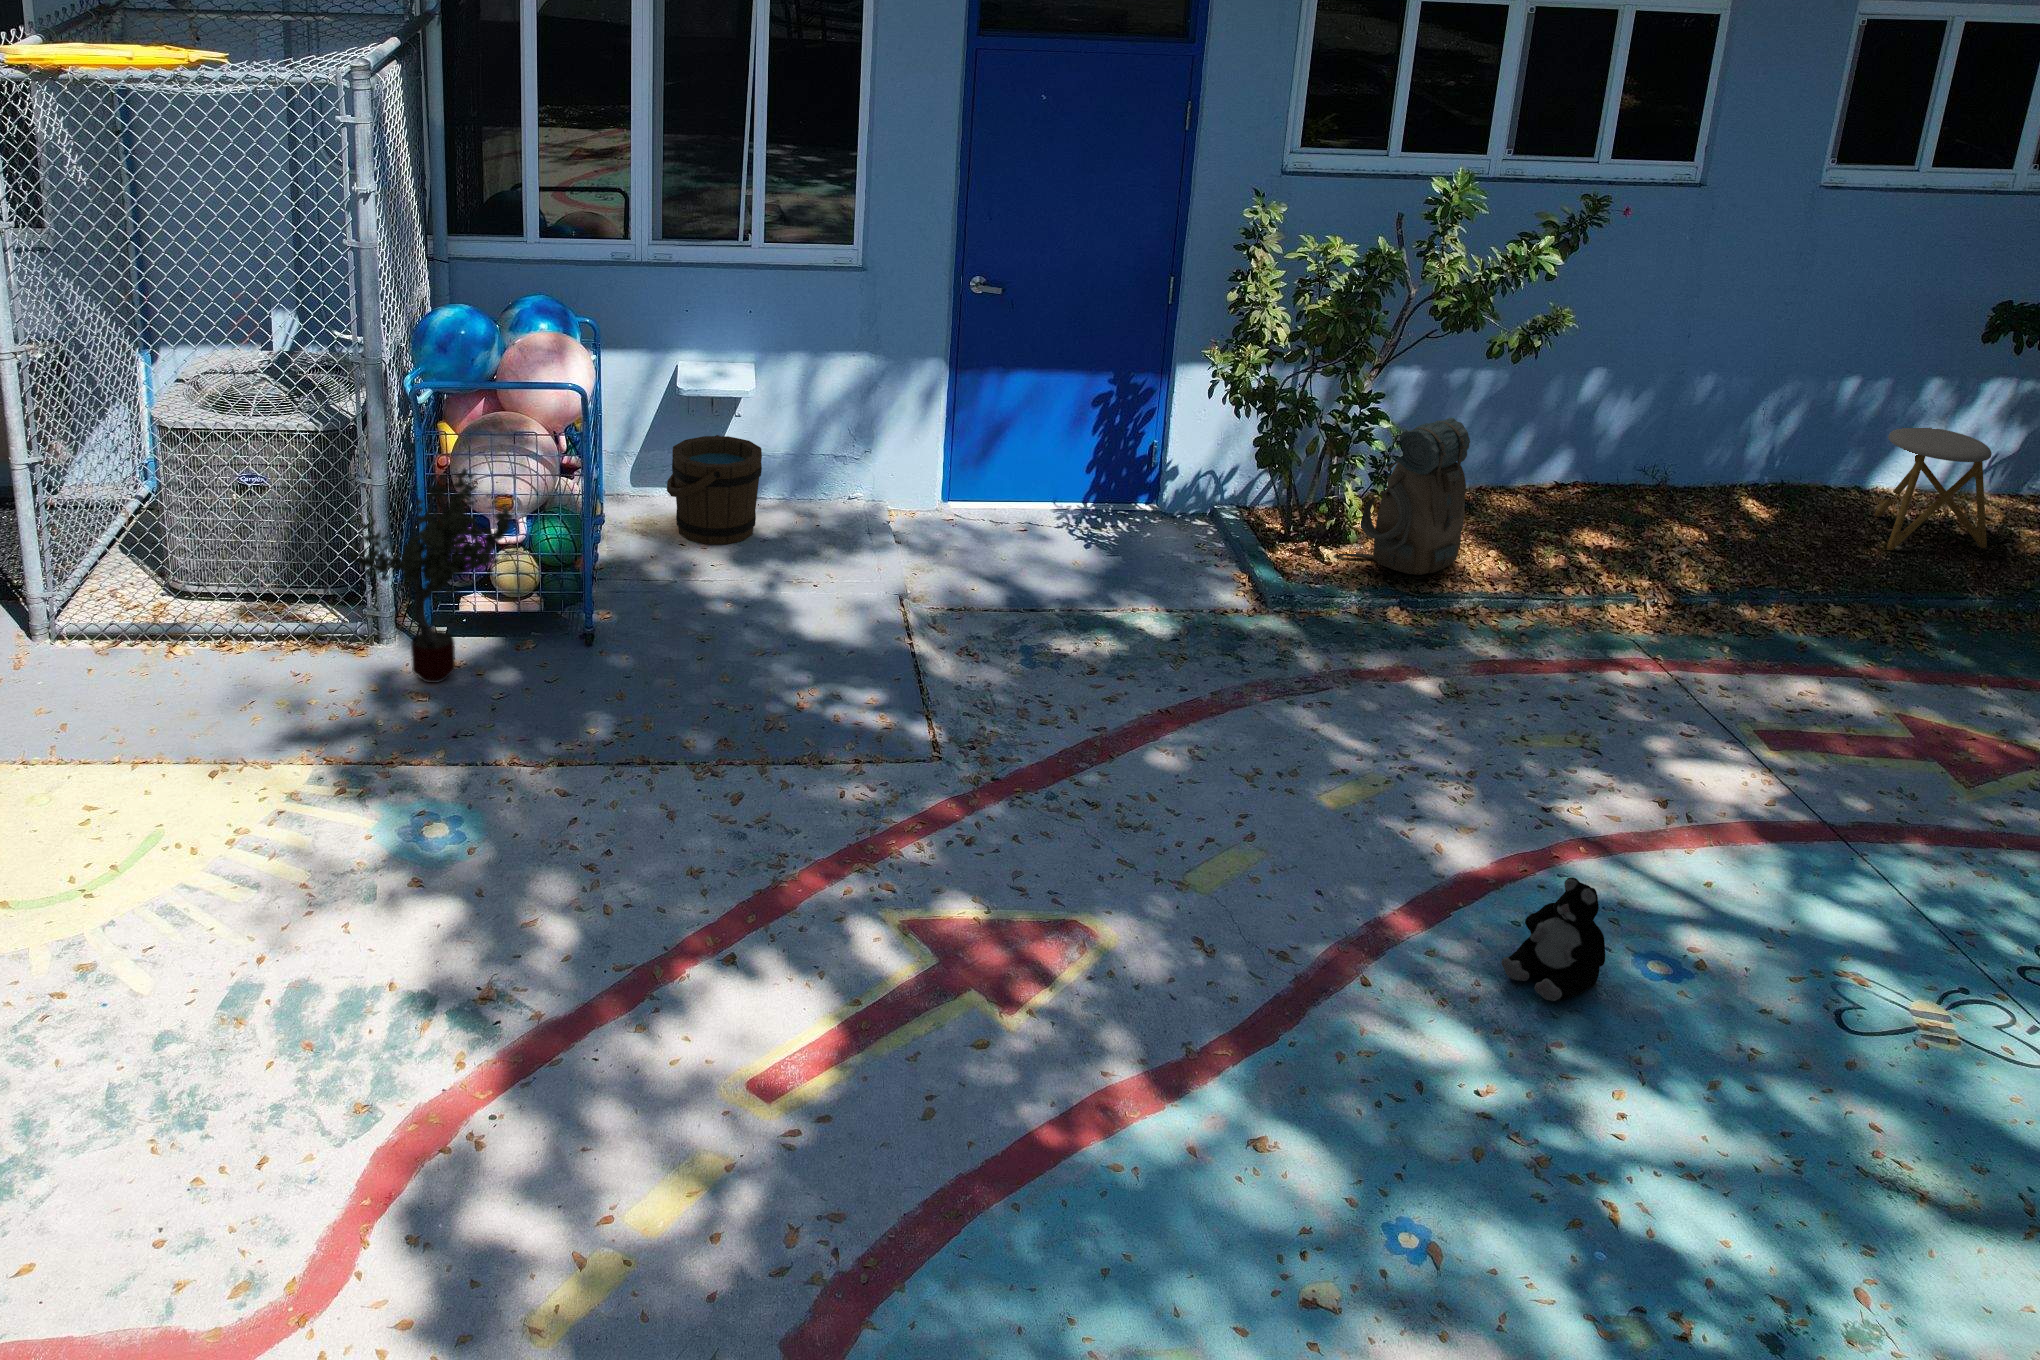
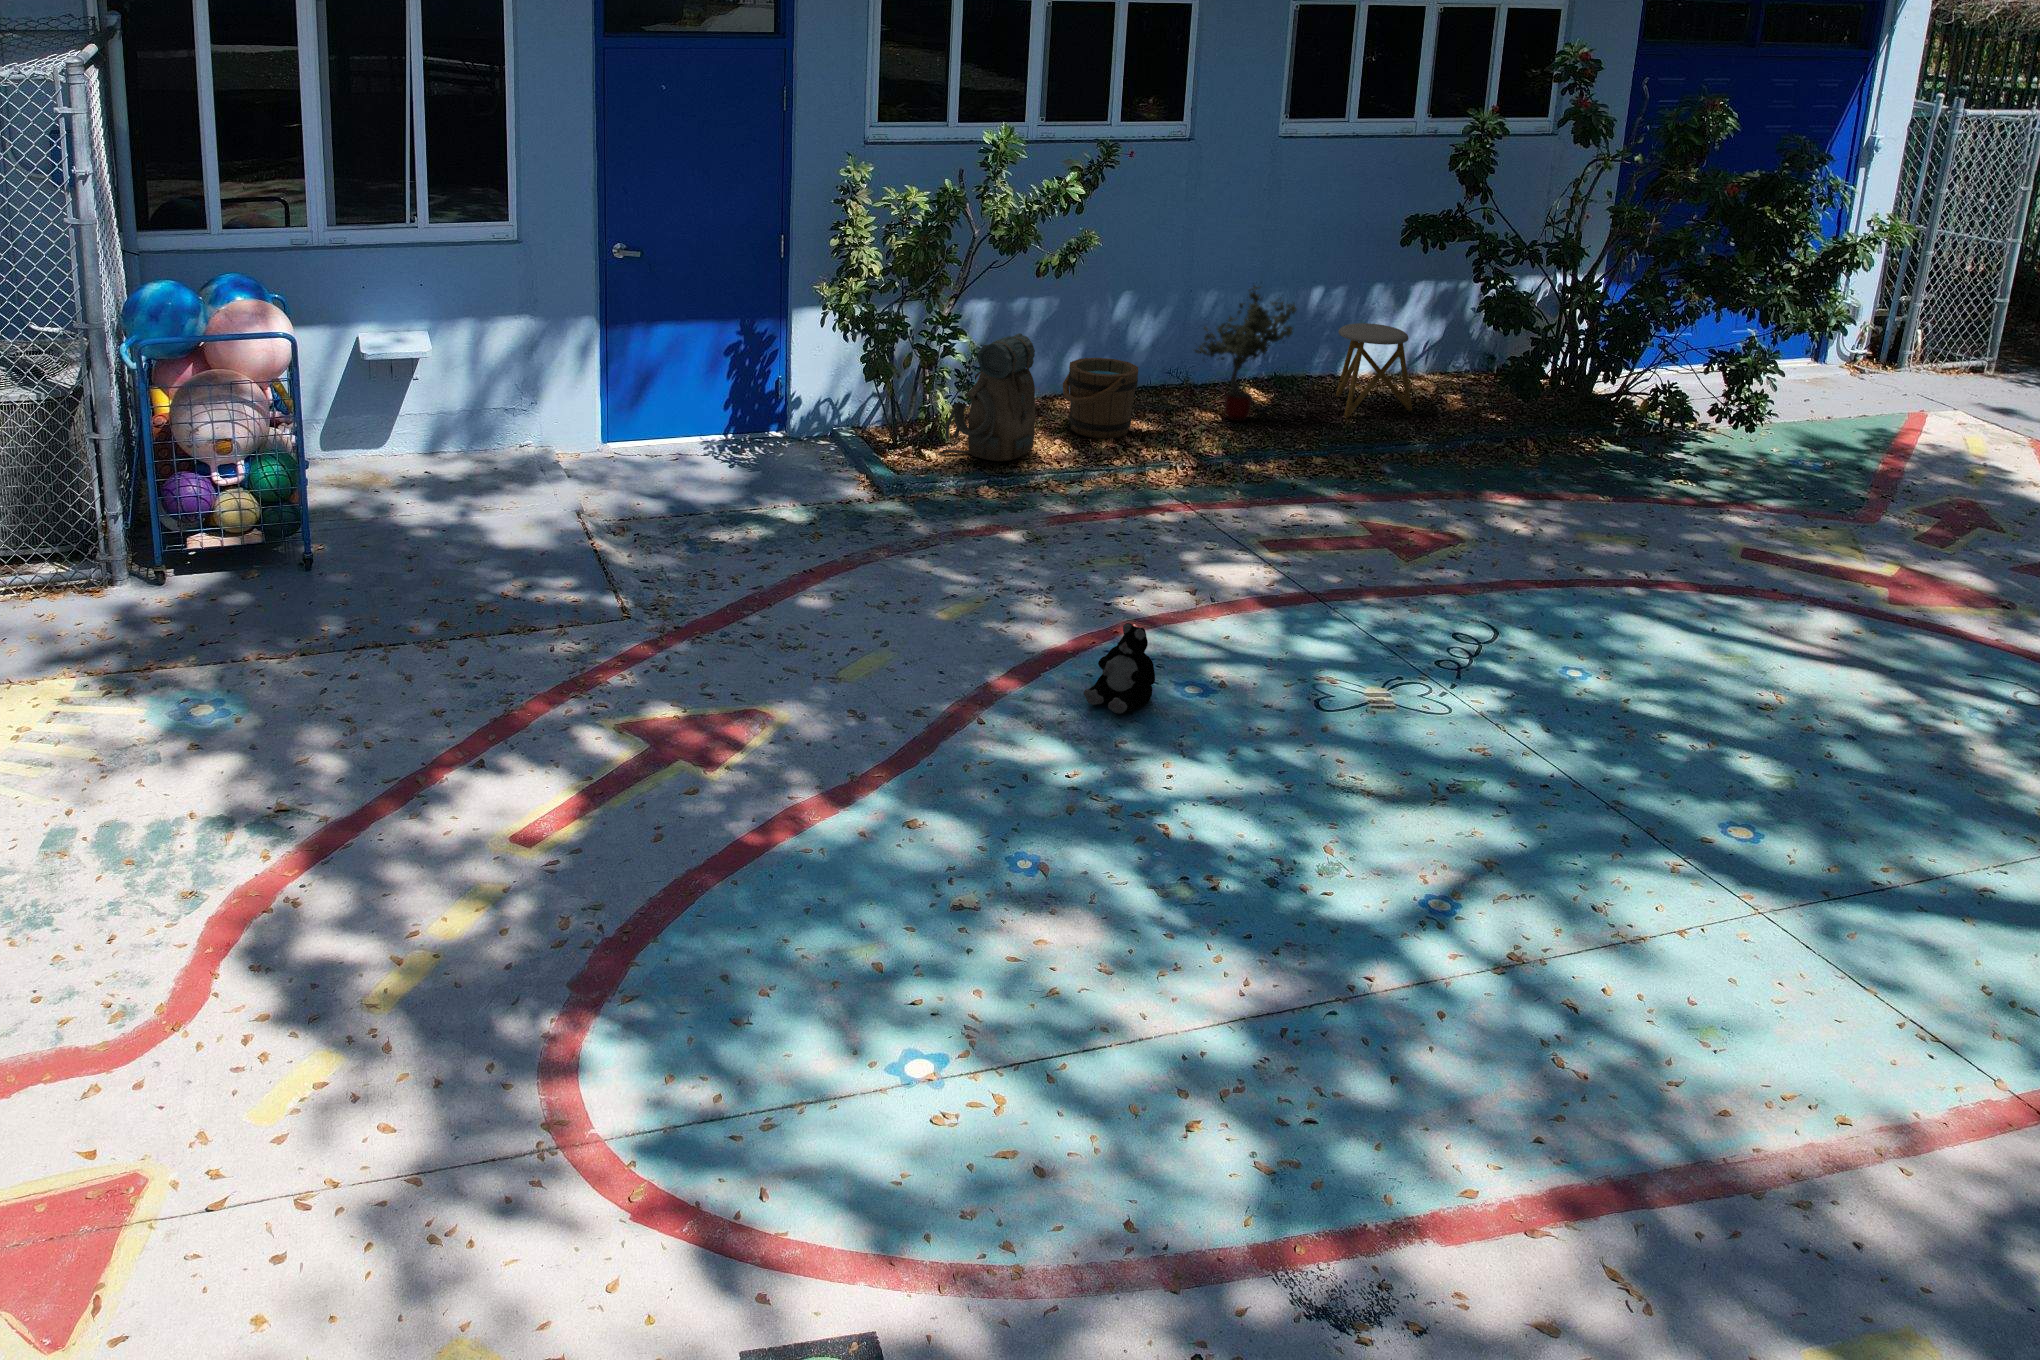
bucket: present [667,435,762,544] -> present [1063,358,1138,438]
potted tree: present [349,468,515,683] -> present [1194,286,1296,421]

